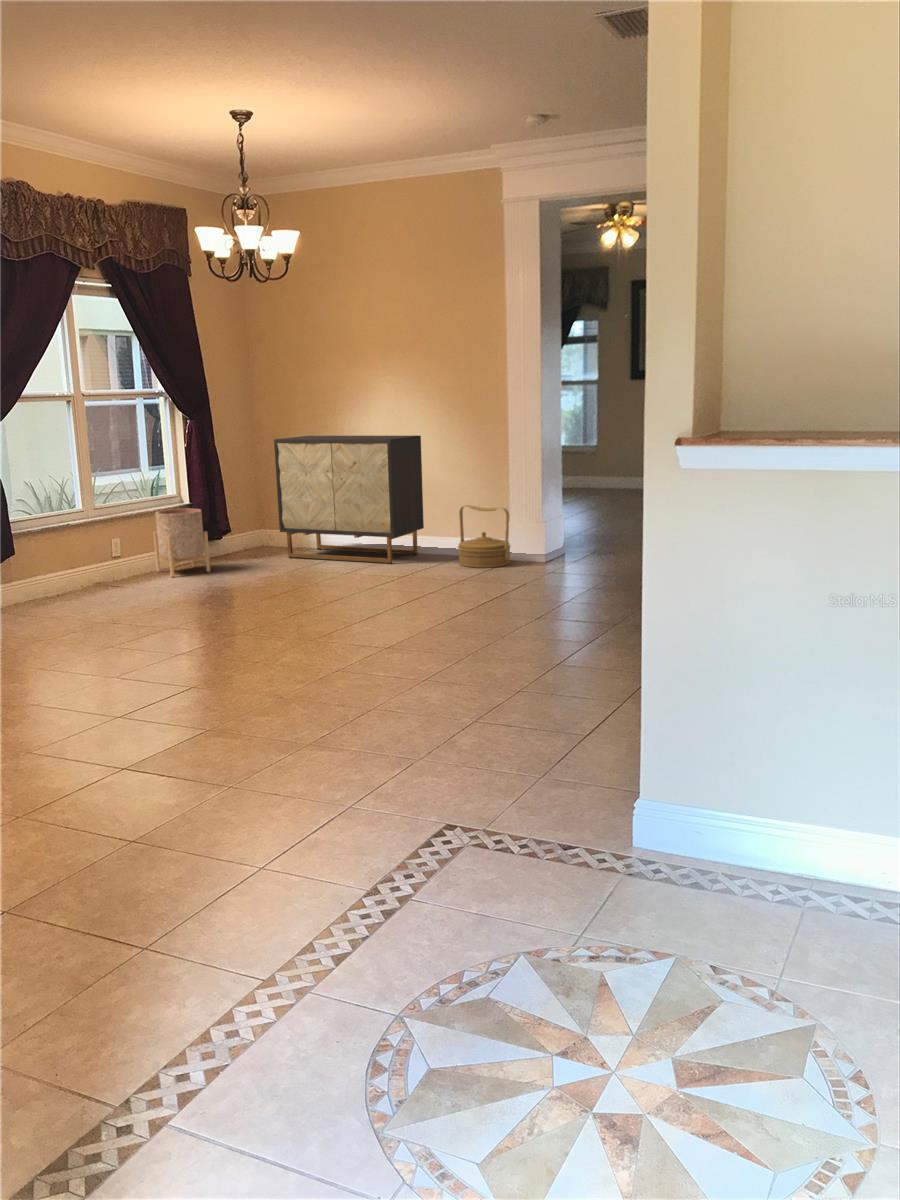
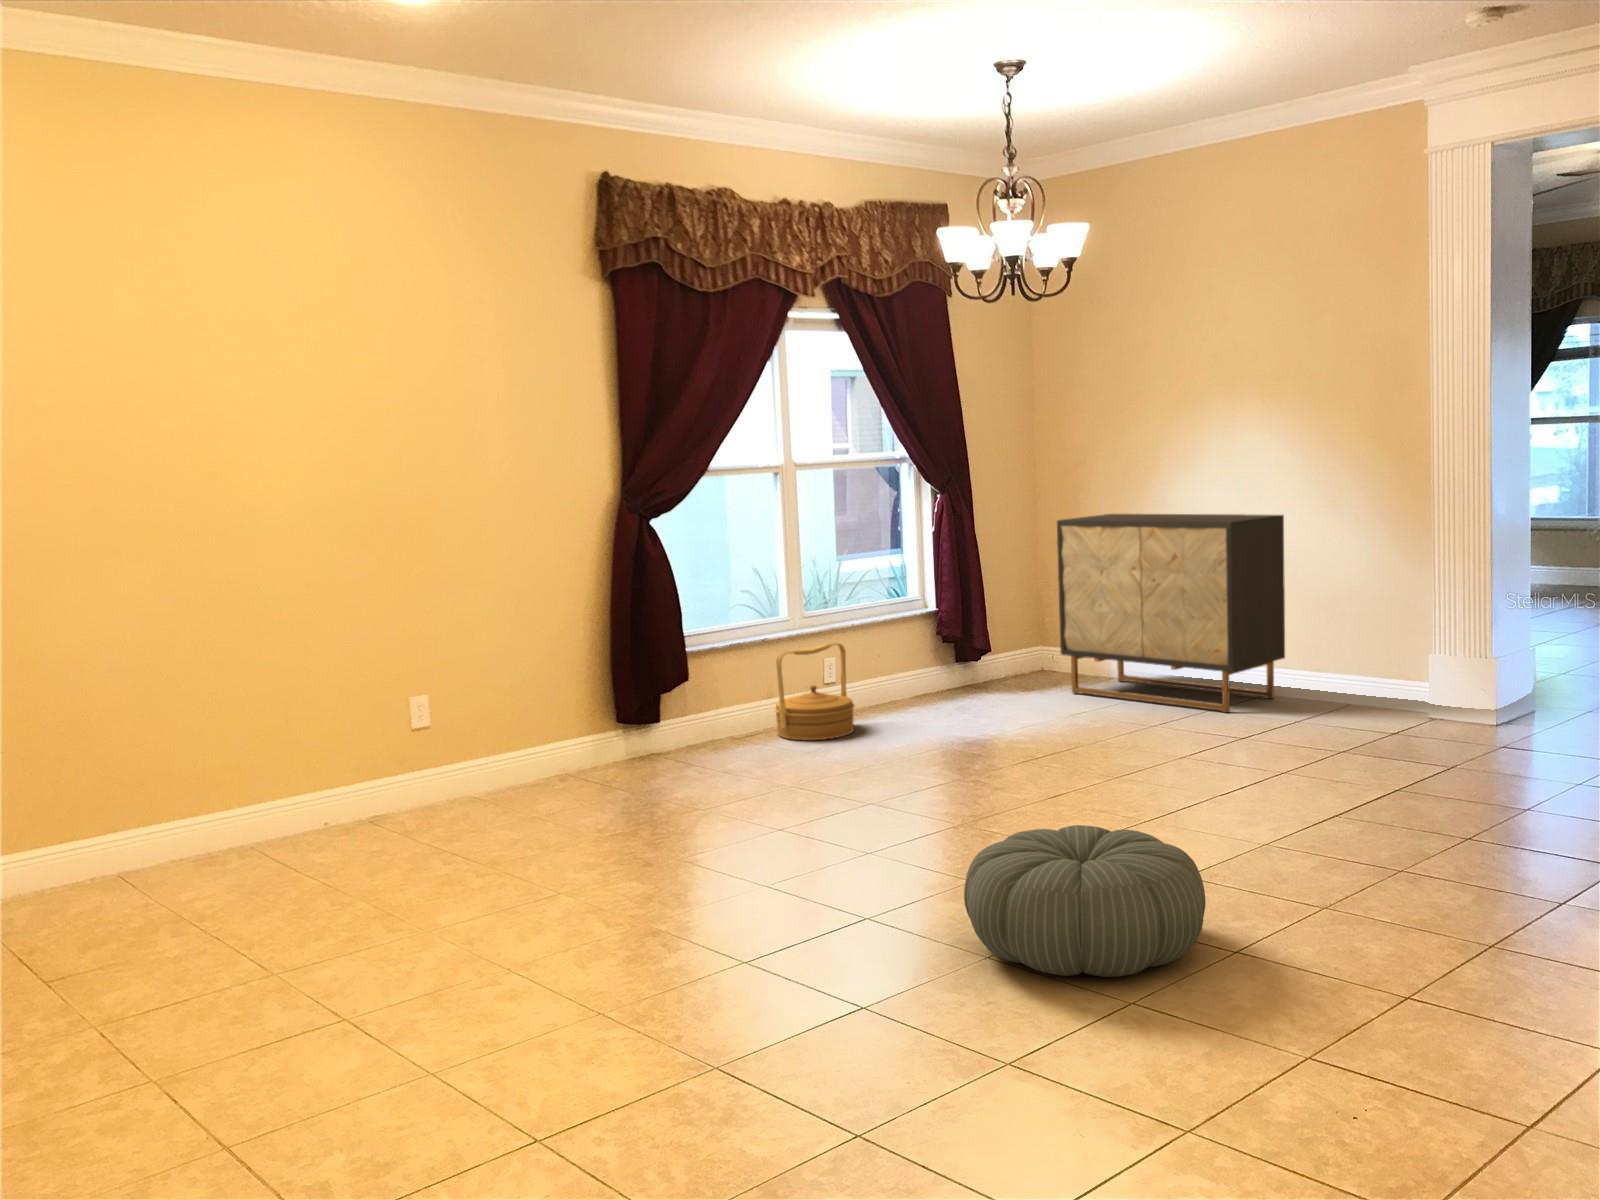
woven basket: present [458,505,510,568] -> present [774,643,854,740]
planter: present [153,509,210,577] -> none [881,618,955,716]
pouf: none [257,622,405,709] -> present [964,825,1206,977]

